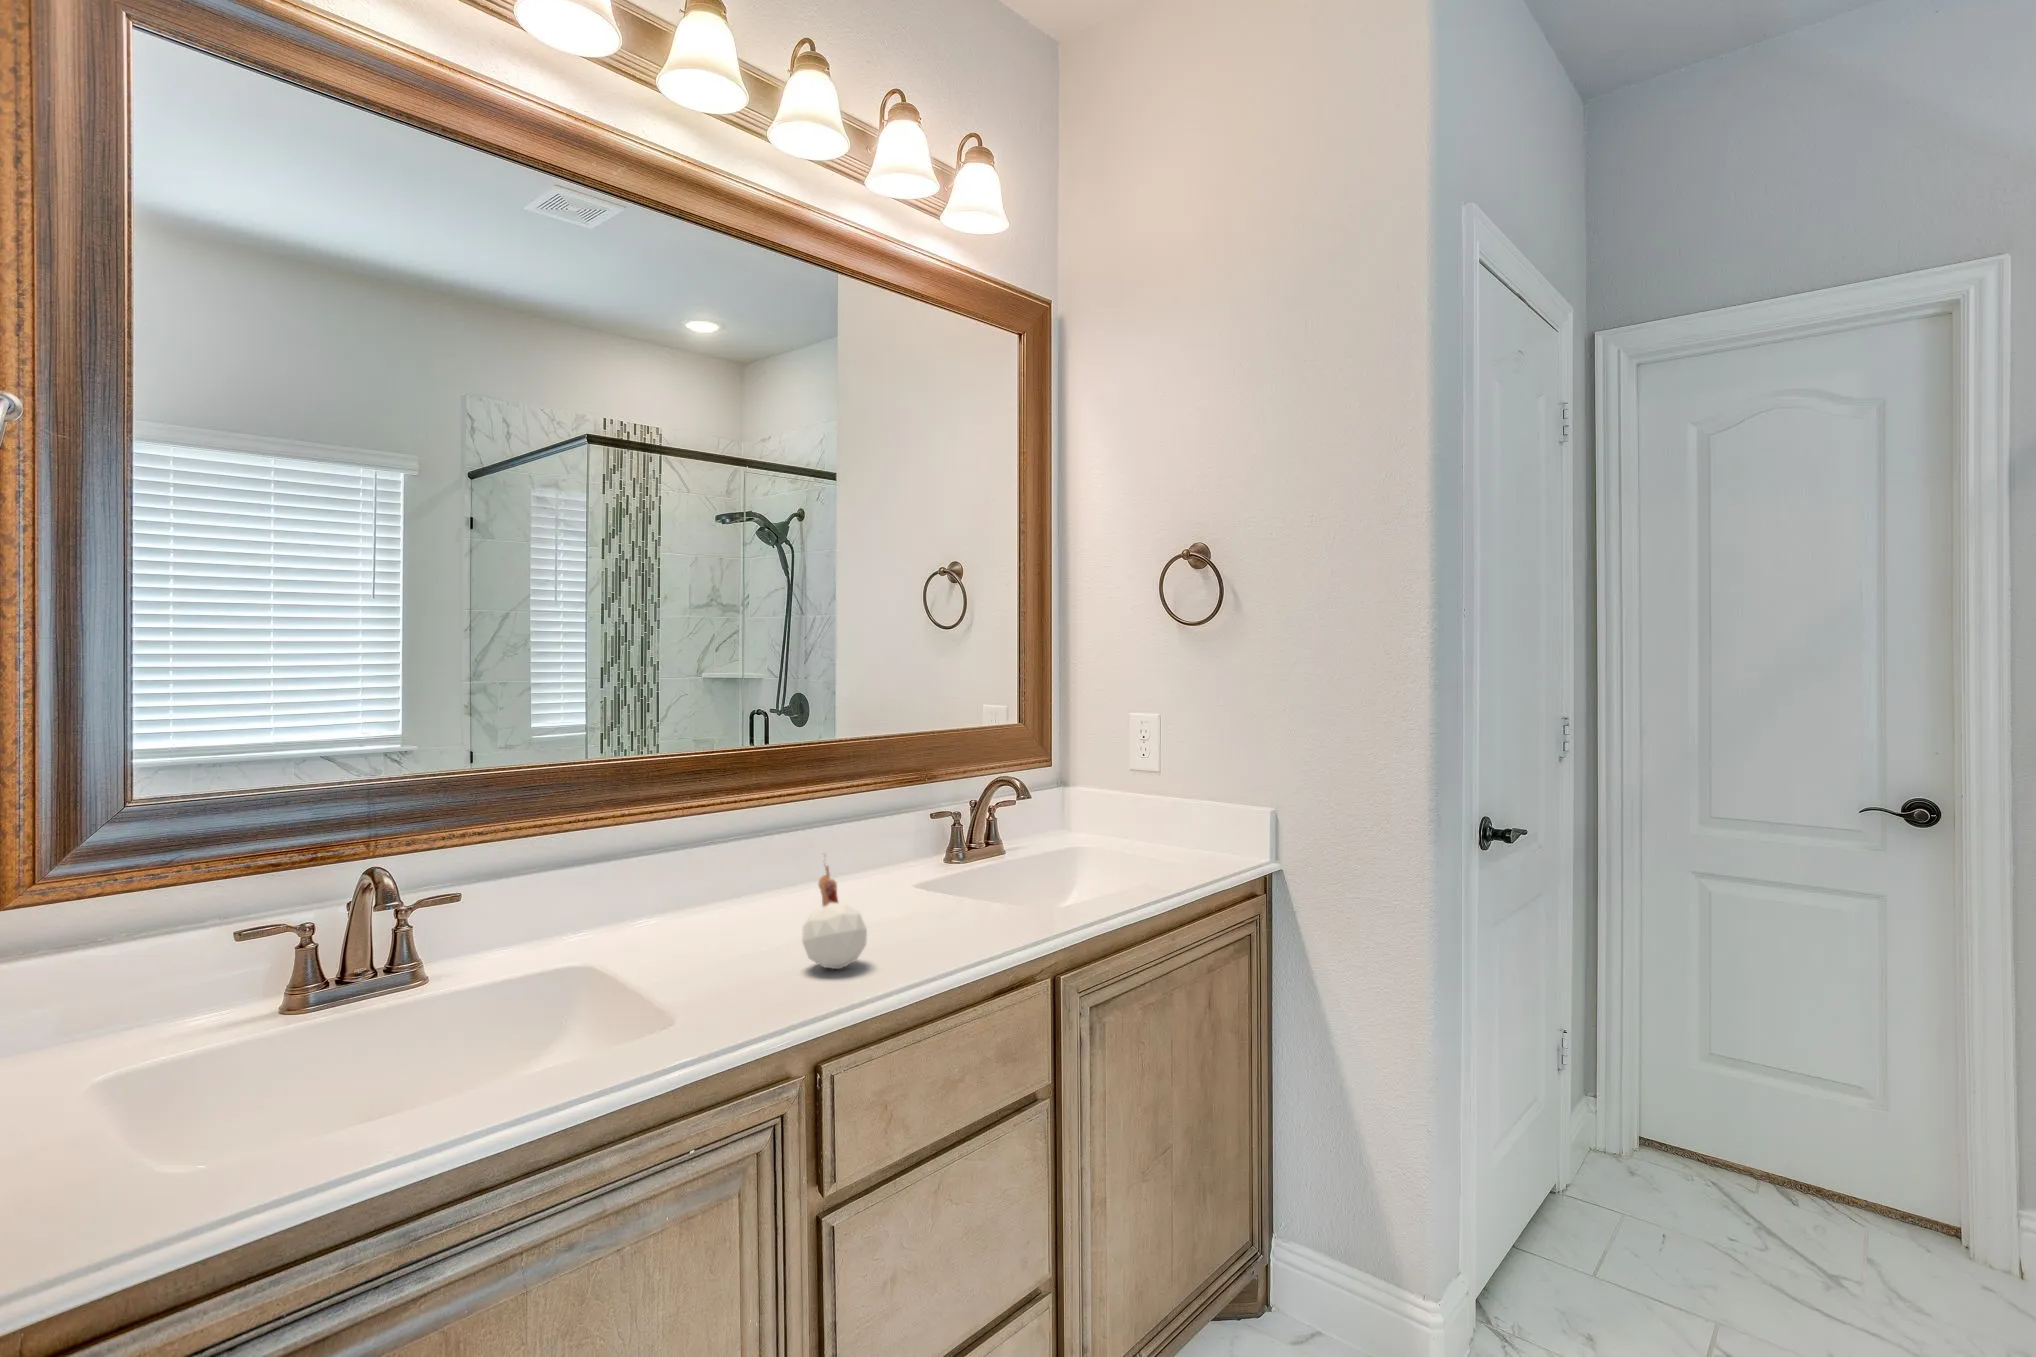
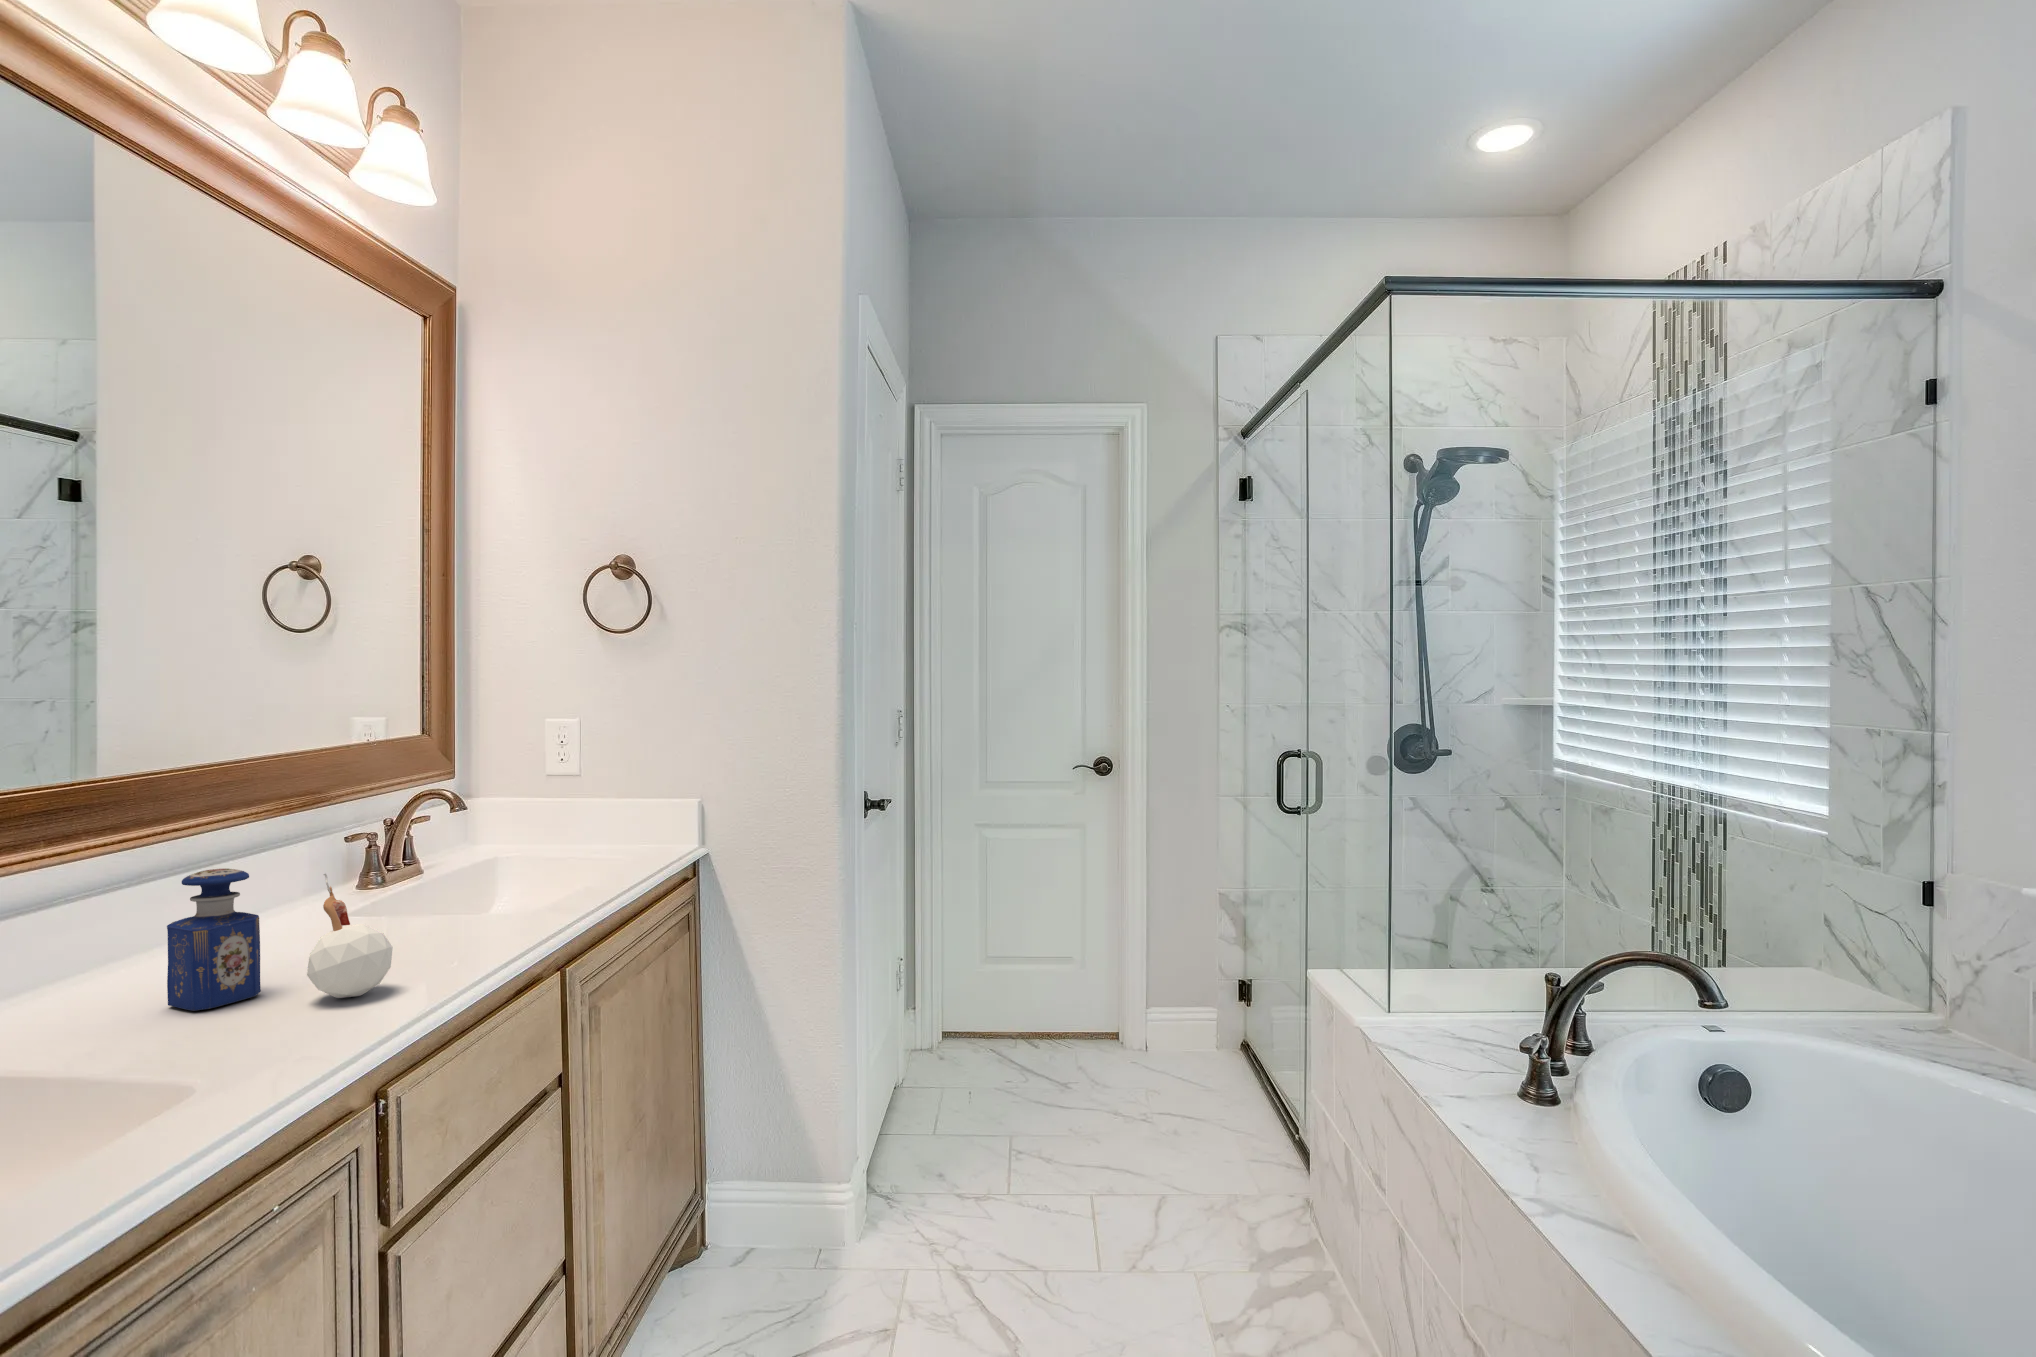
perfume bottle: none [731,838,790,956] -> present [167,869,261,1011]

